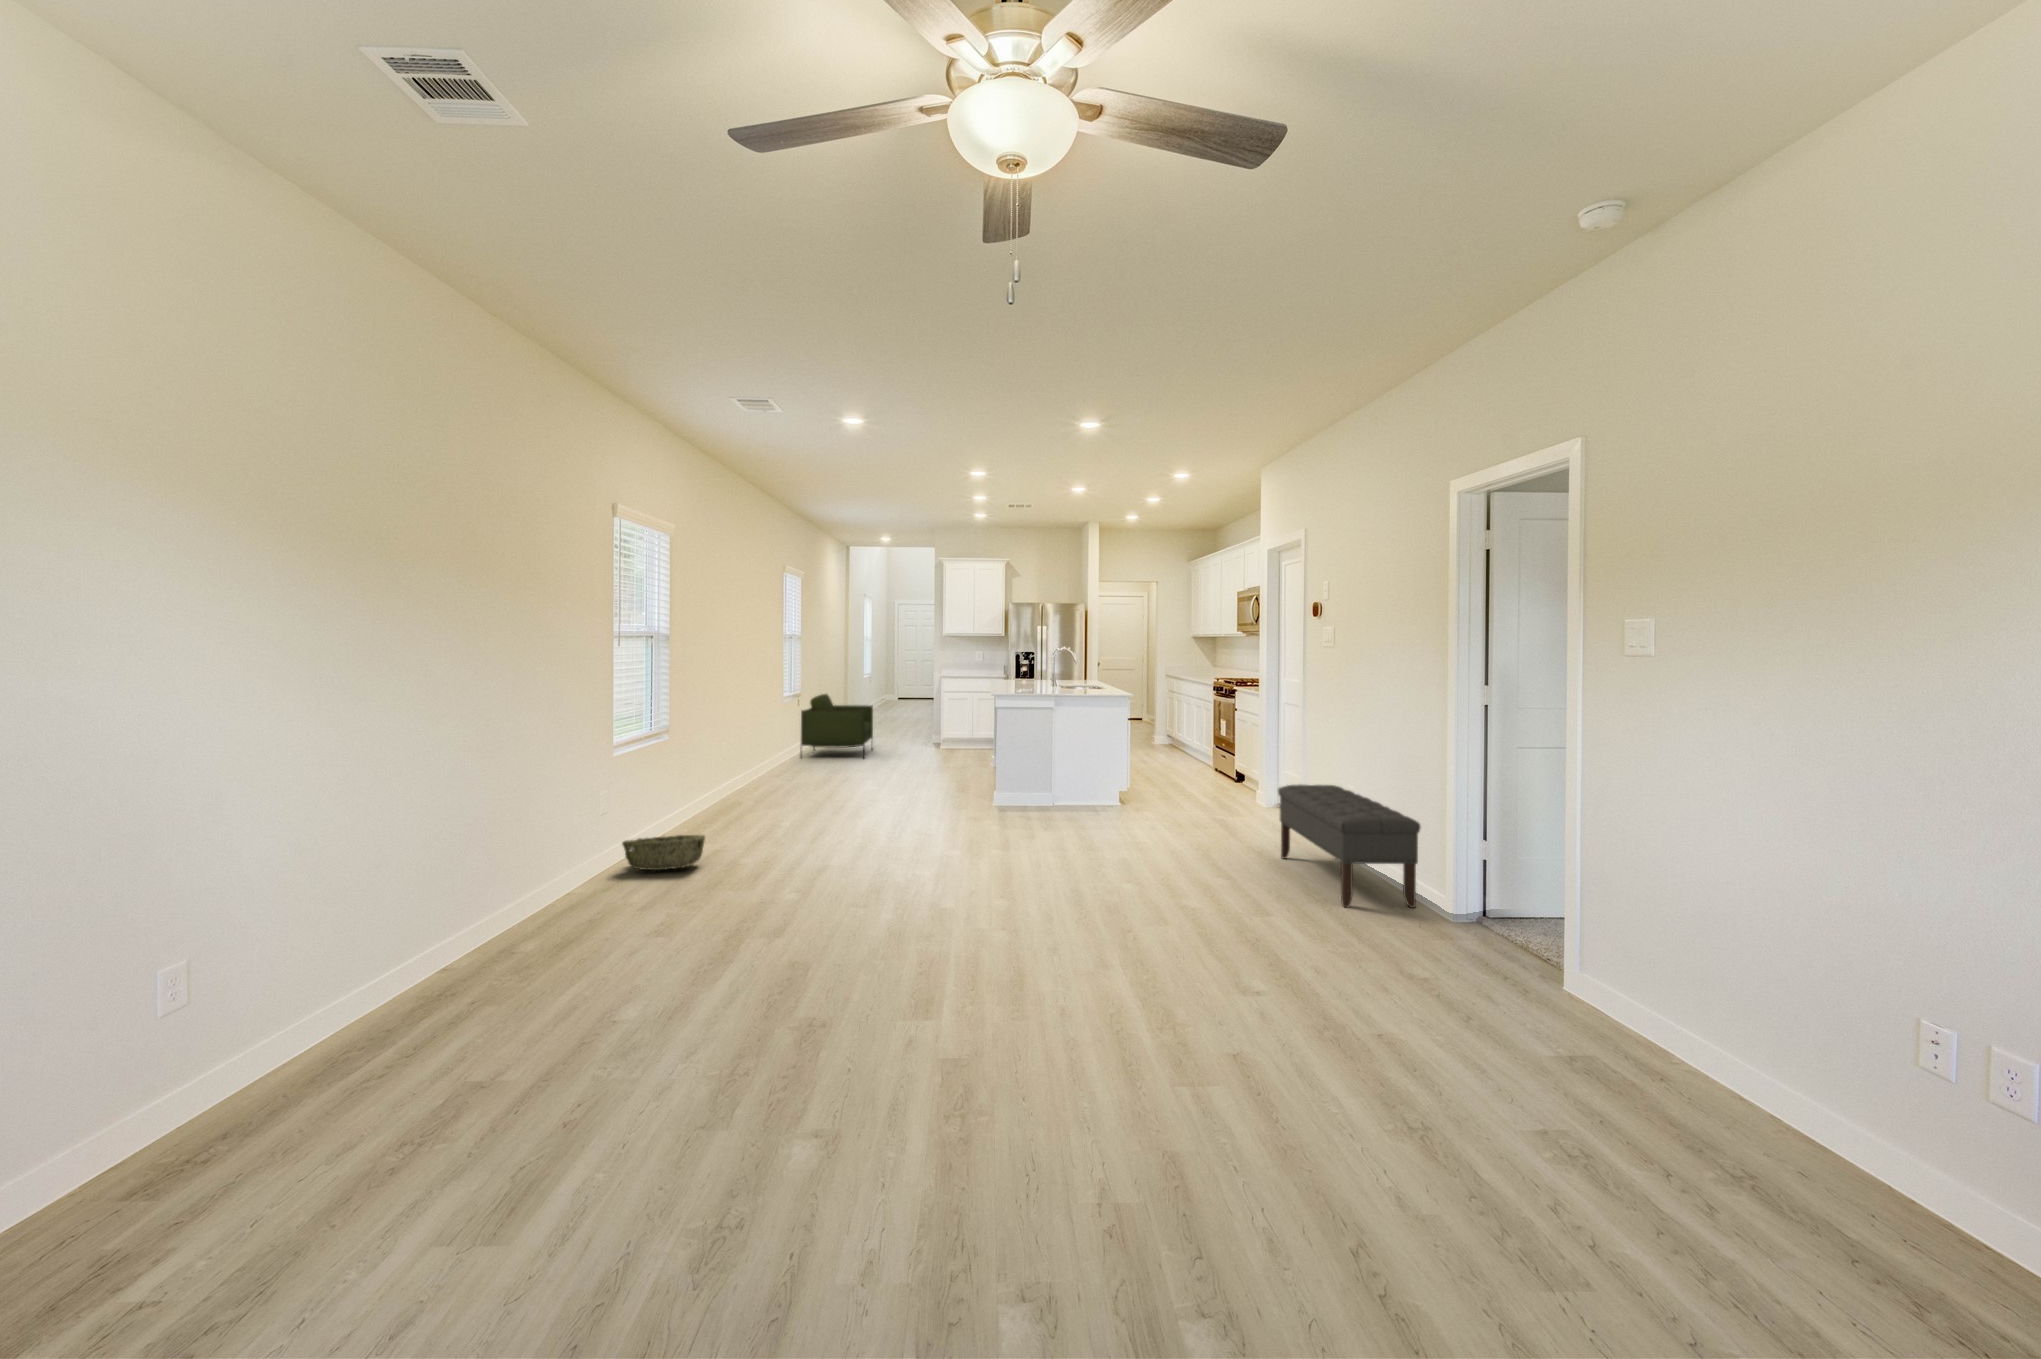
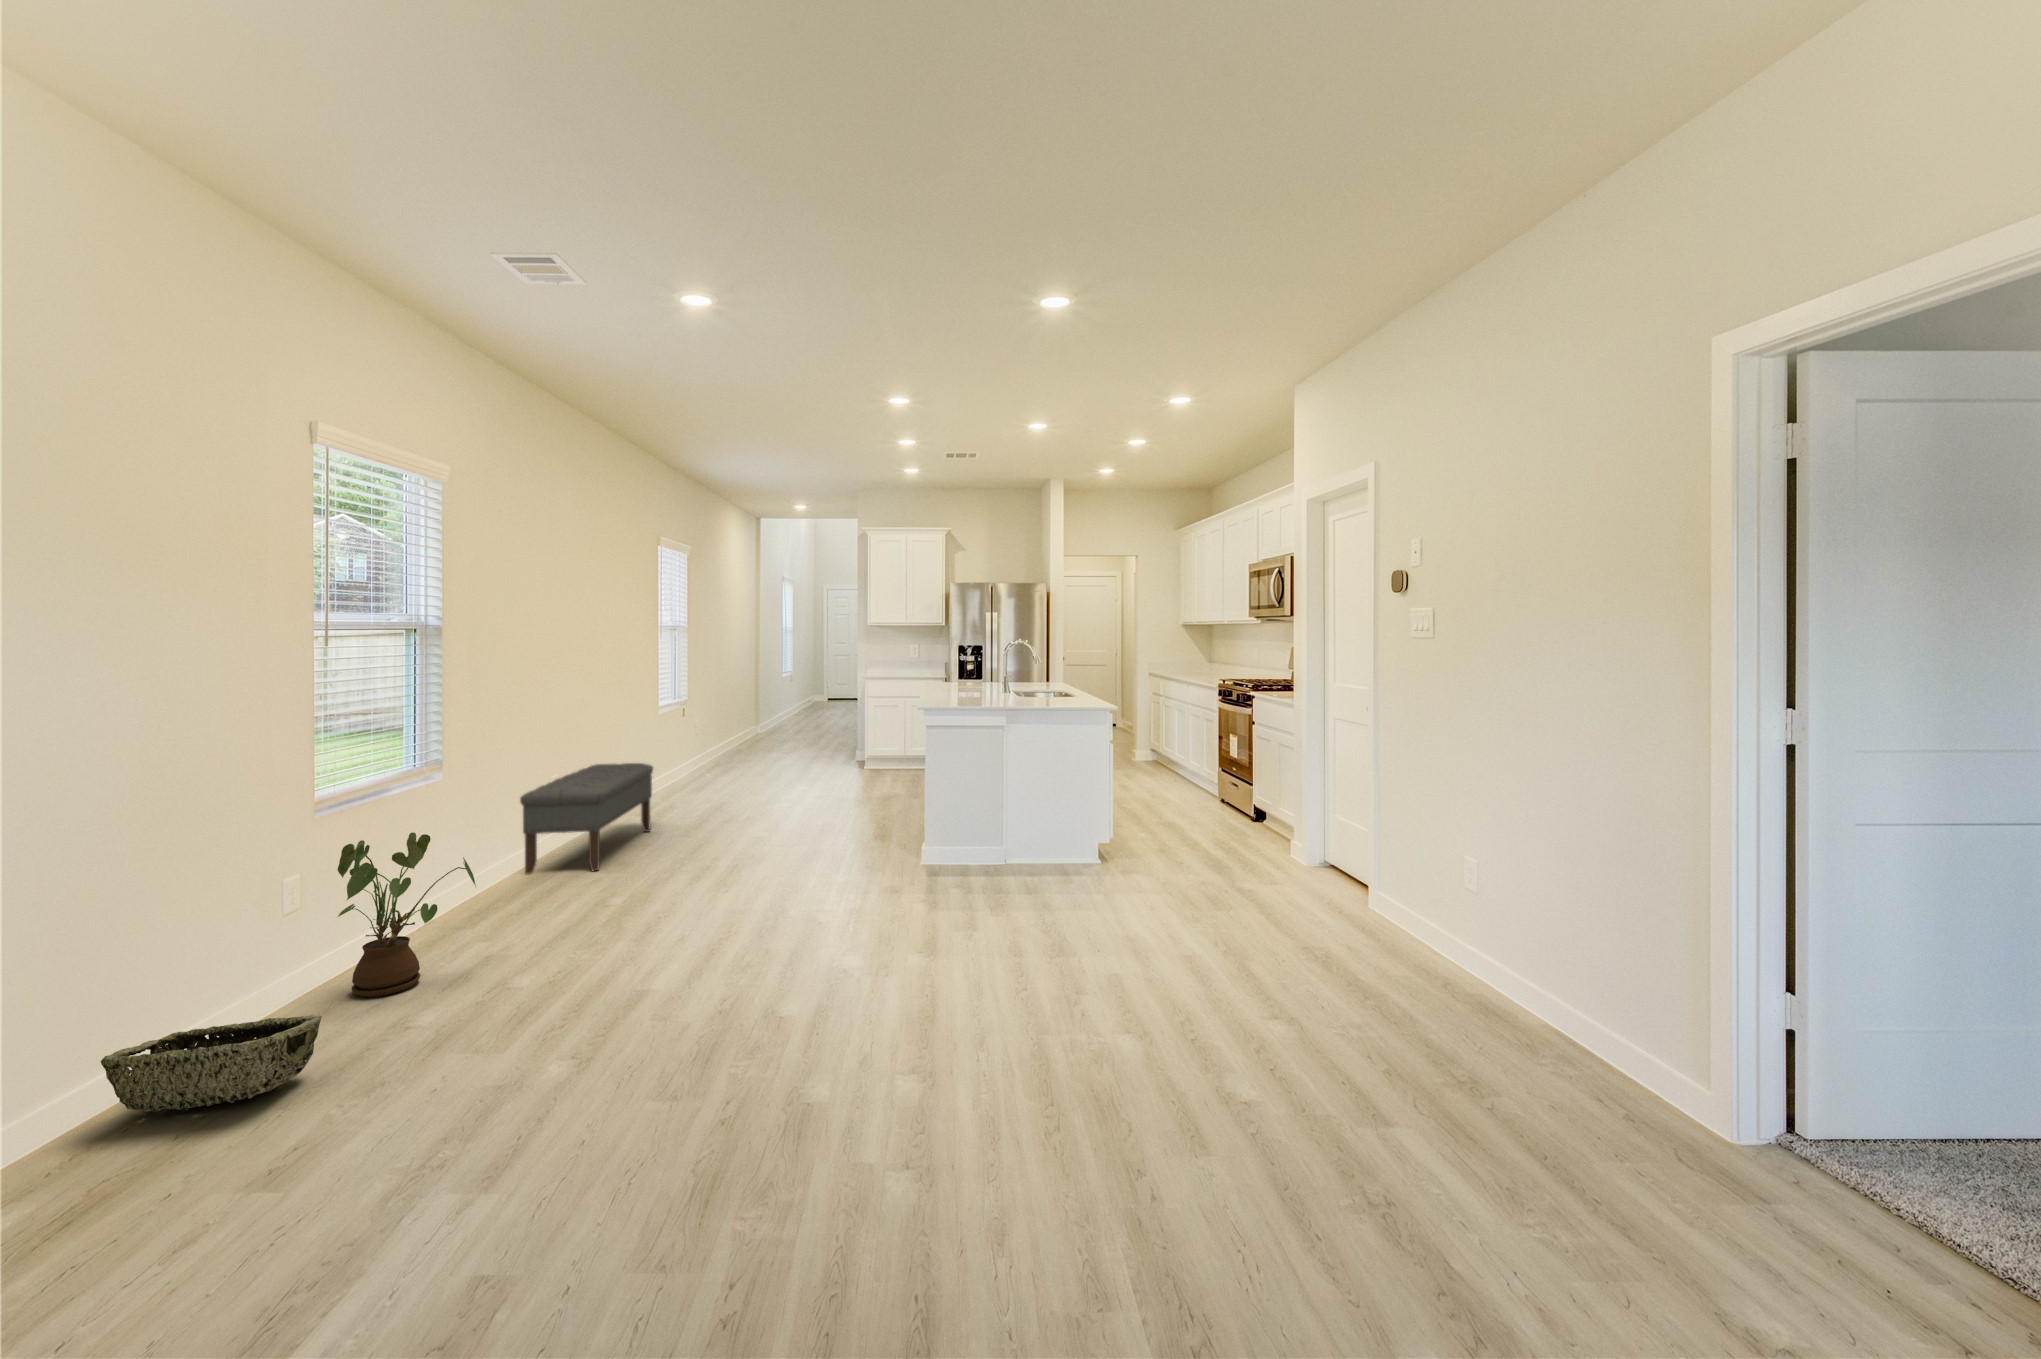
armchair: present [800,694,873,757] -> none [655,706,766,799]
house plant: none [681,753,752,840] -> present [337,832,476,997]
bench: present [1278,785,1421,908] -> present [520,763,653,875]

